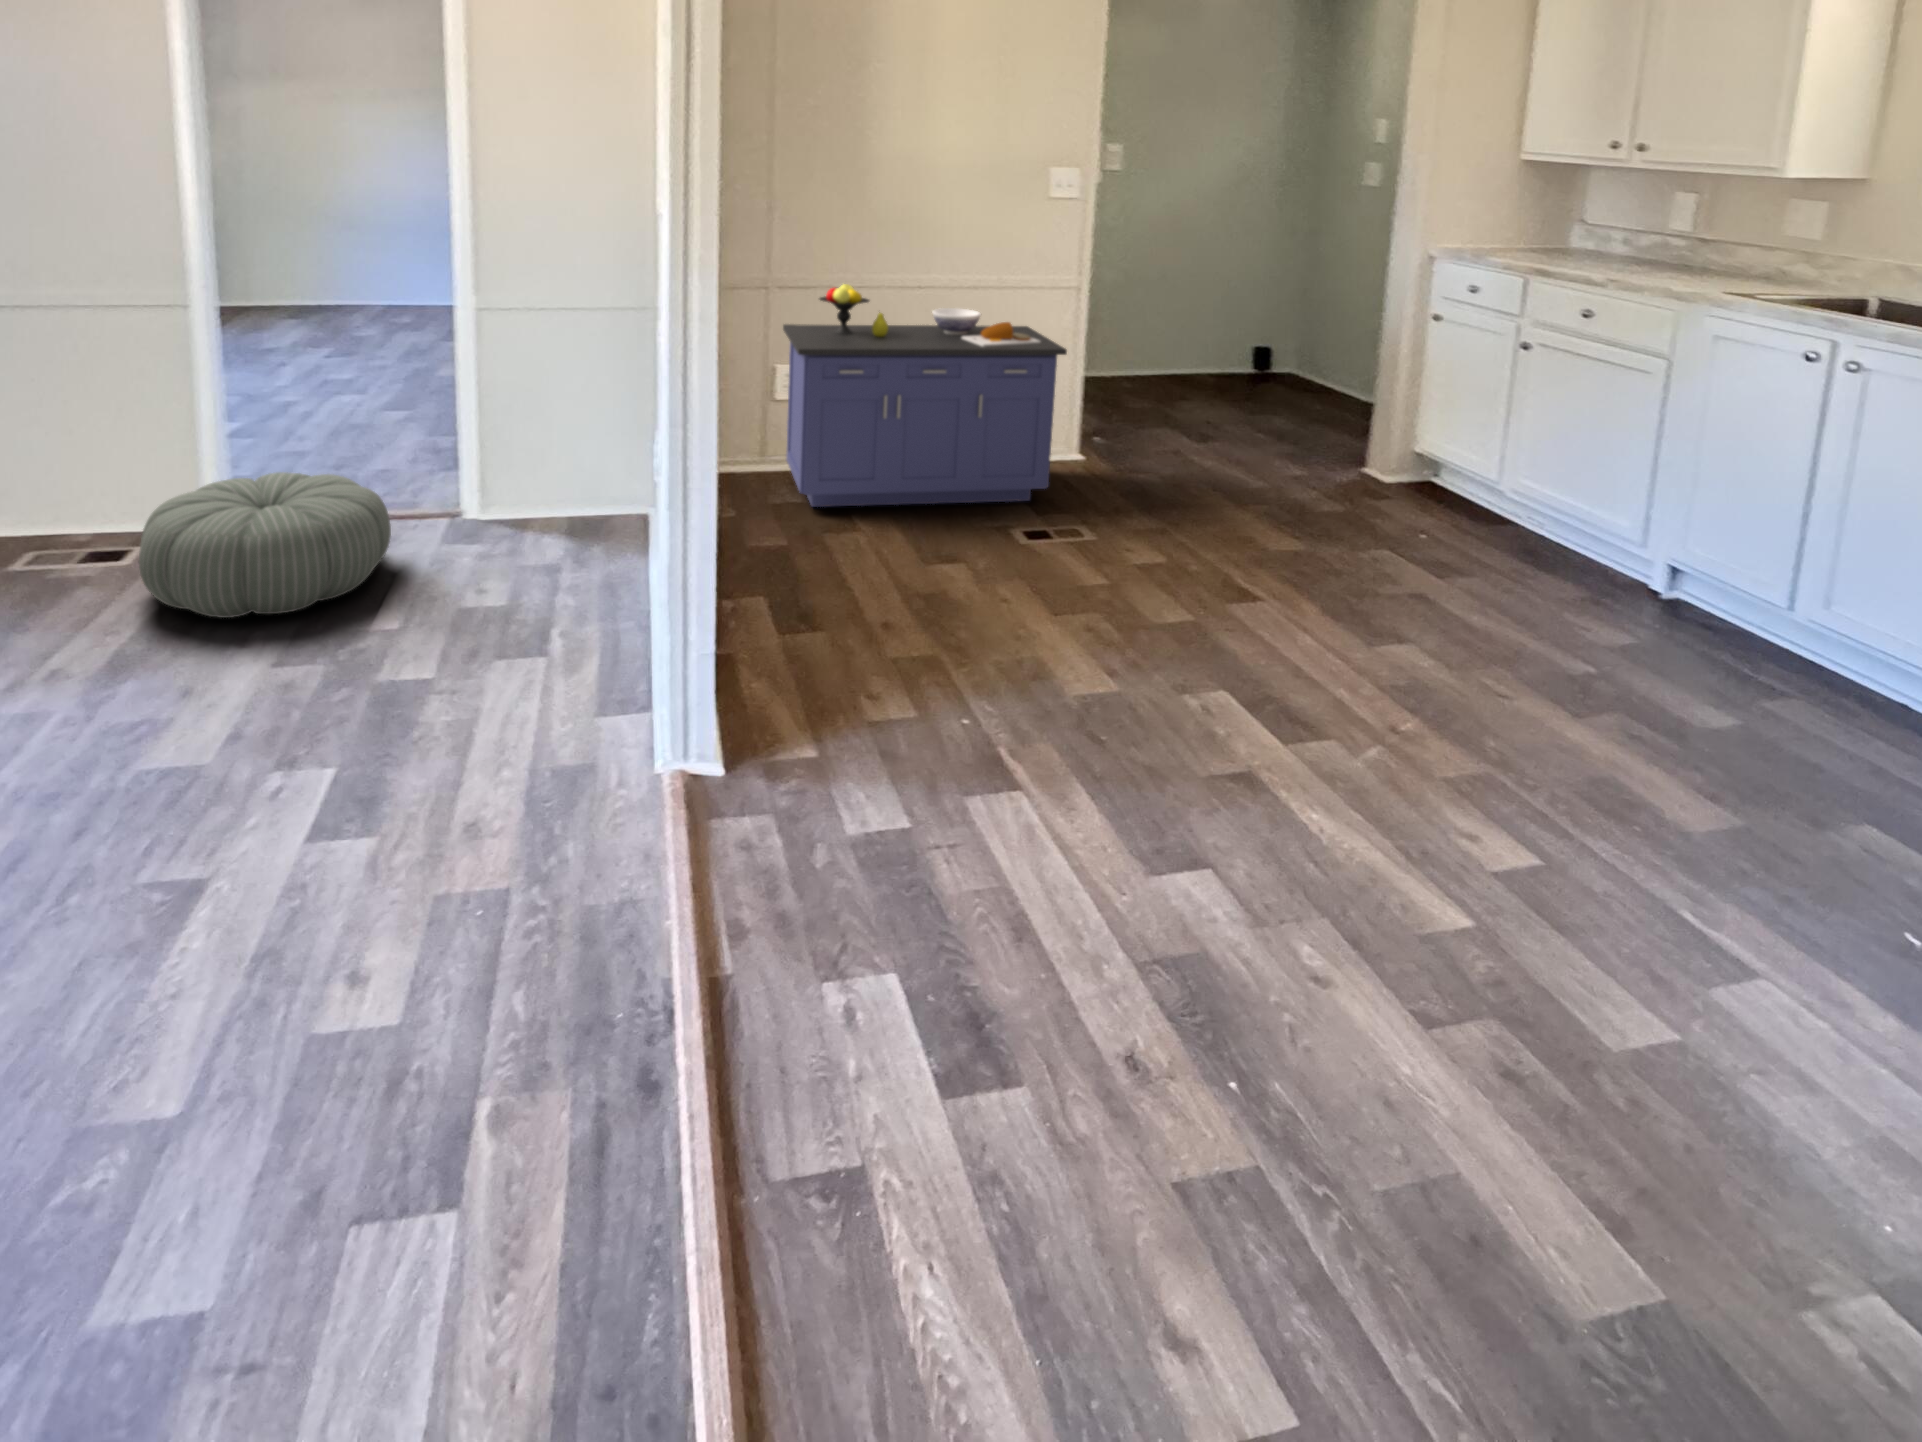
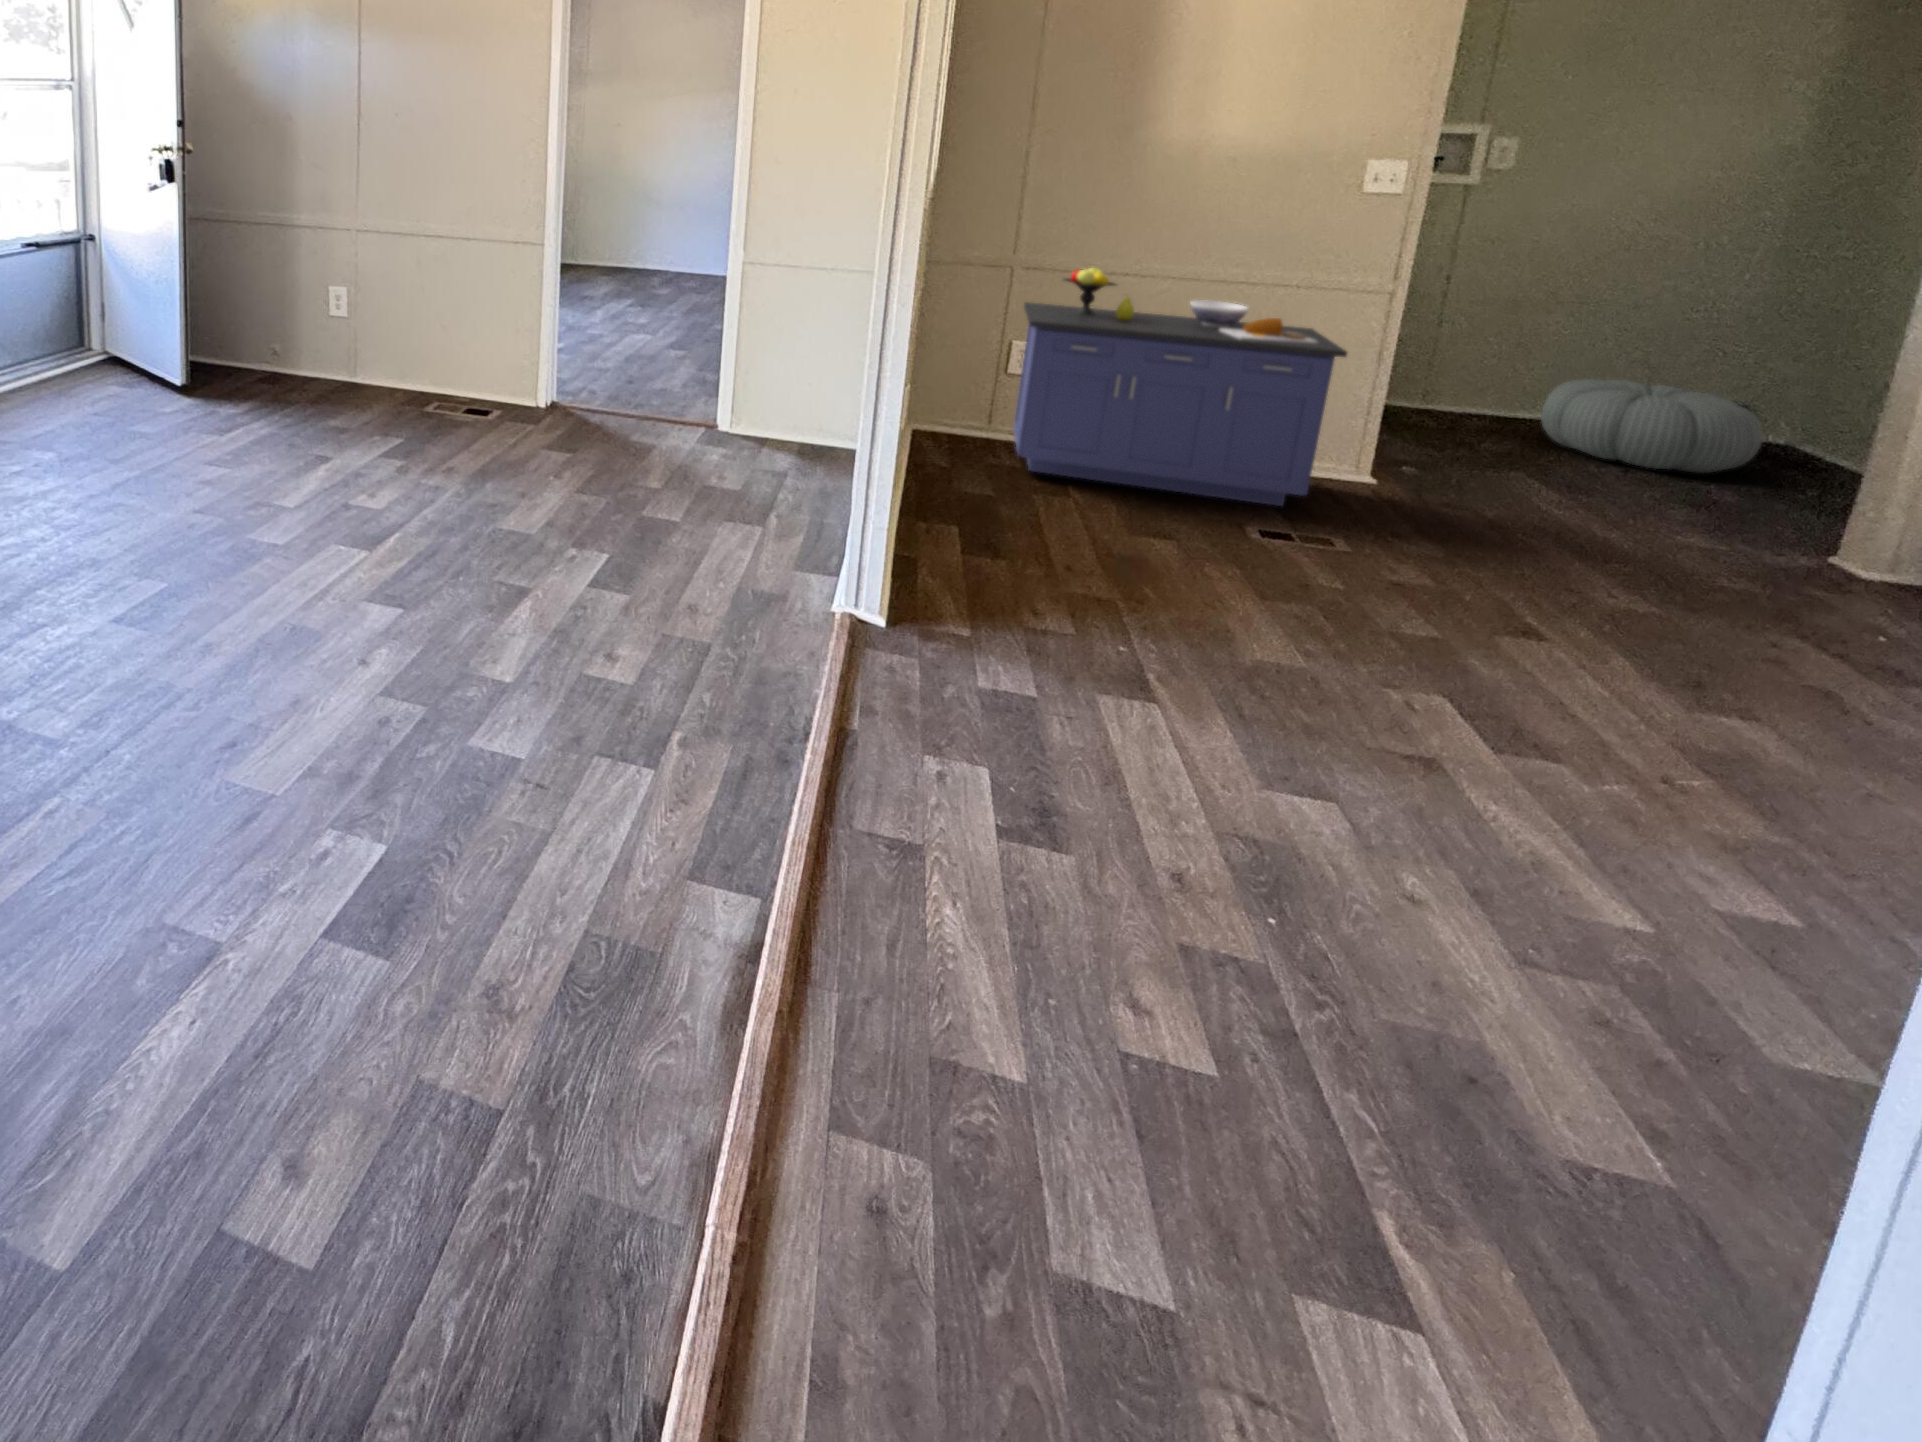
pouf: present [139,472,391,618] -> present [1541,379,1763,473]

